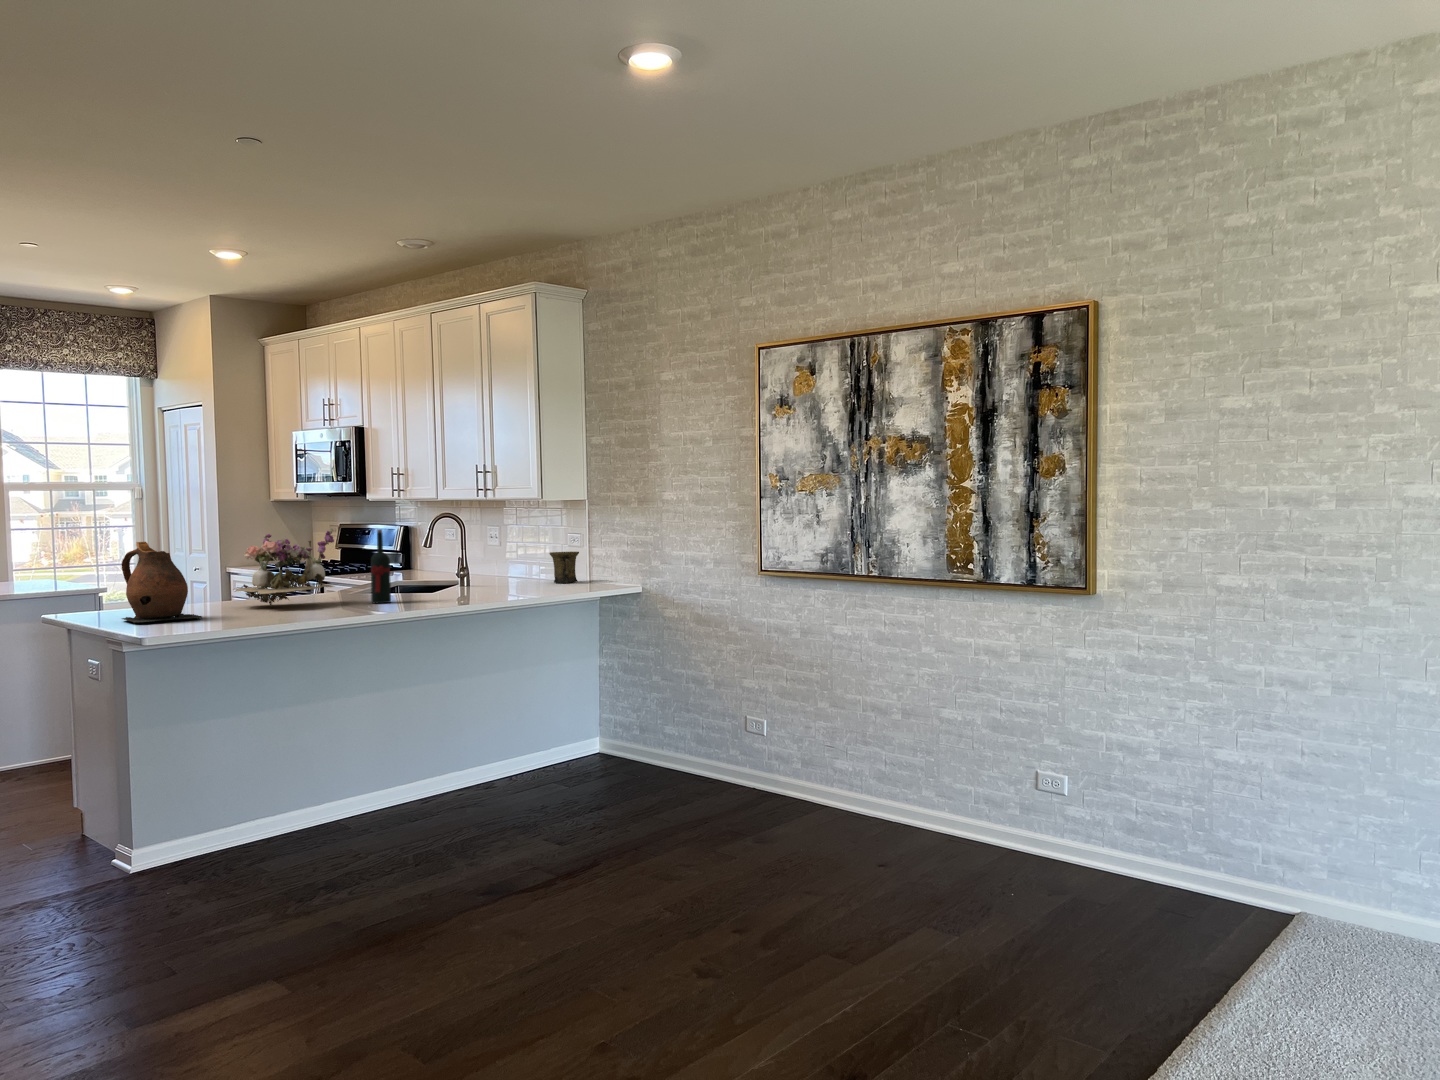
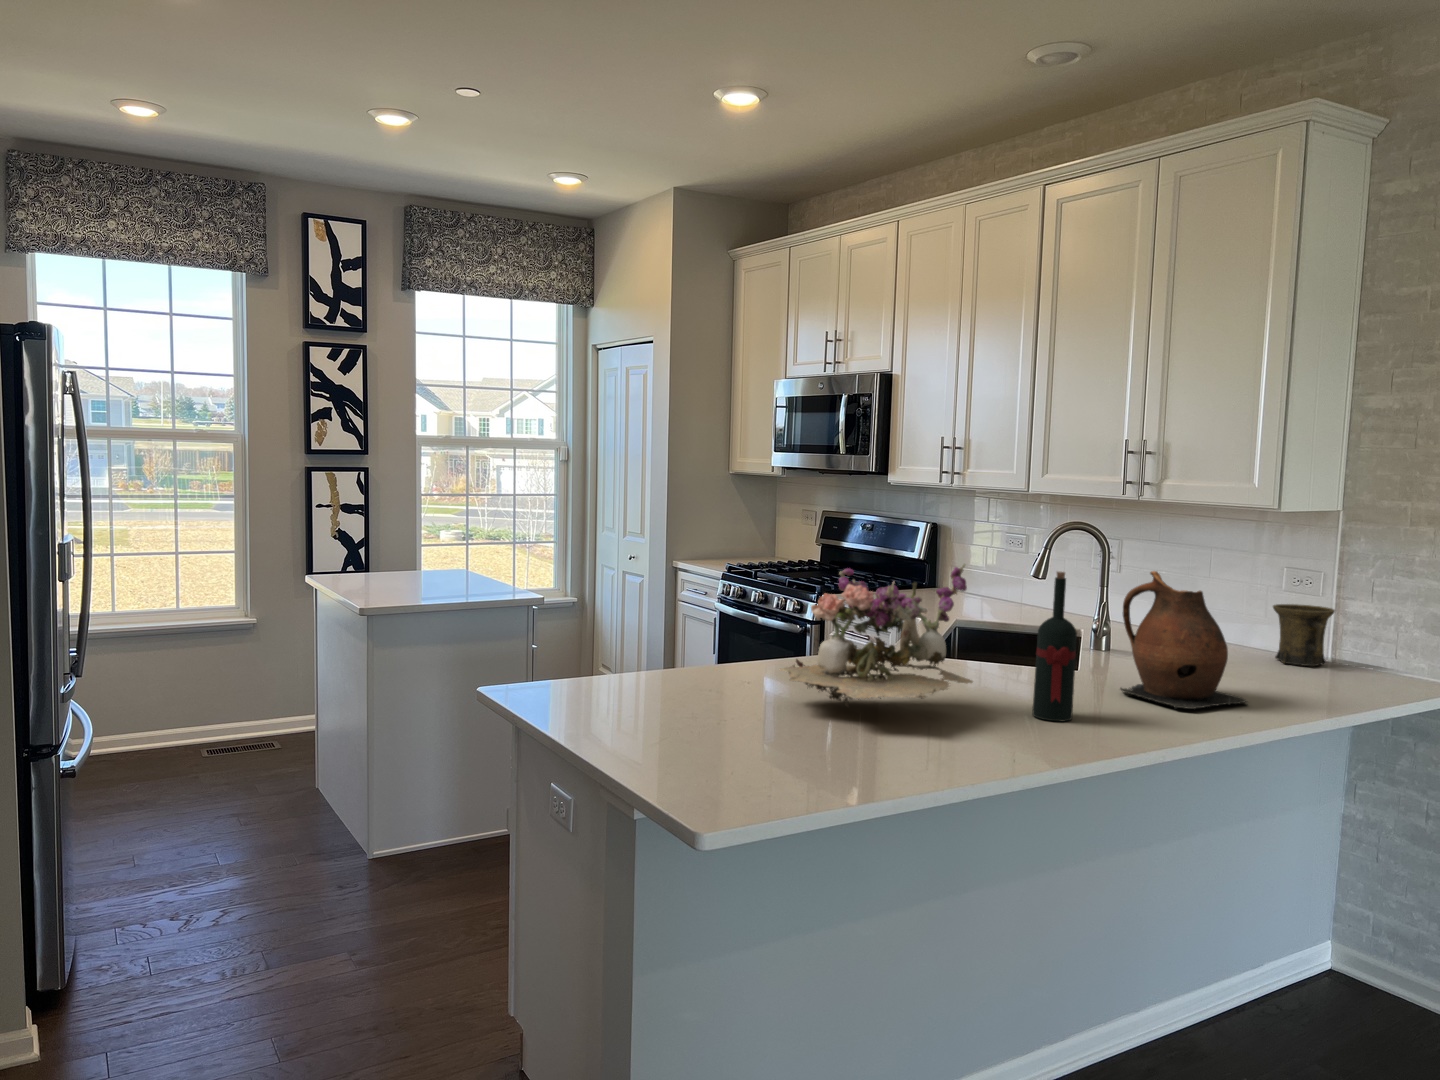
ceramic pitcher: present [122,542,202,623] -> present [1120,571,1248,709]

